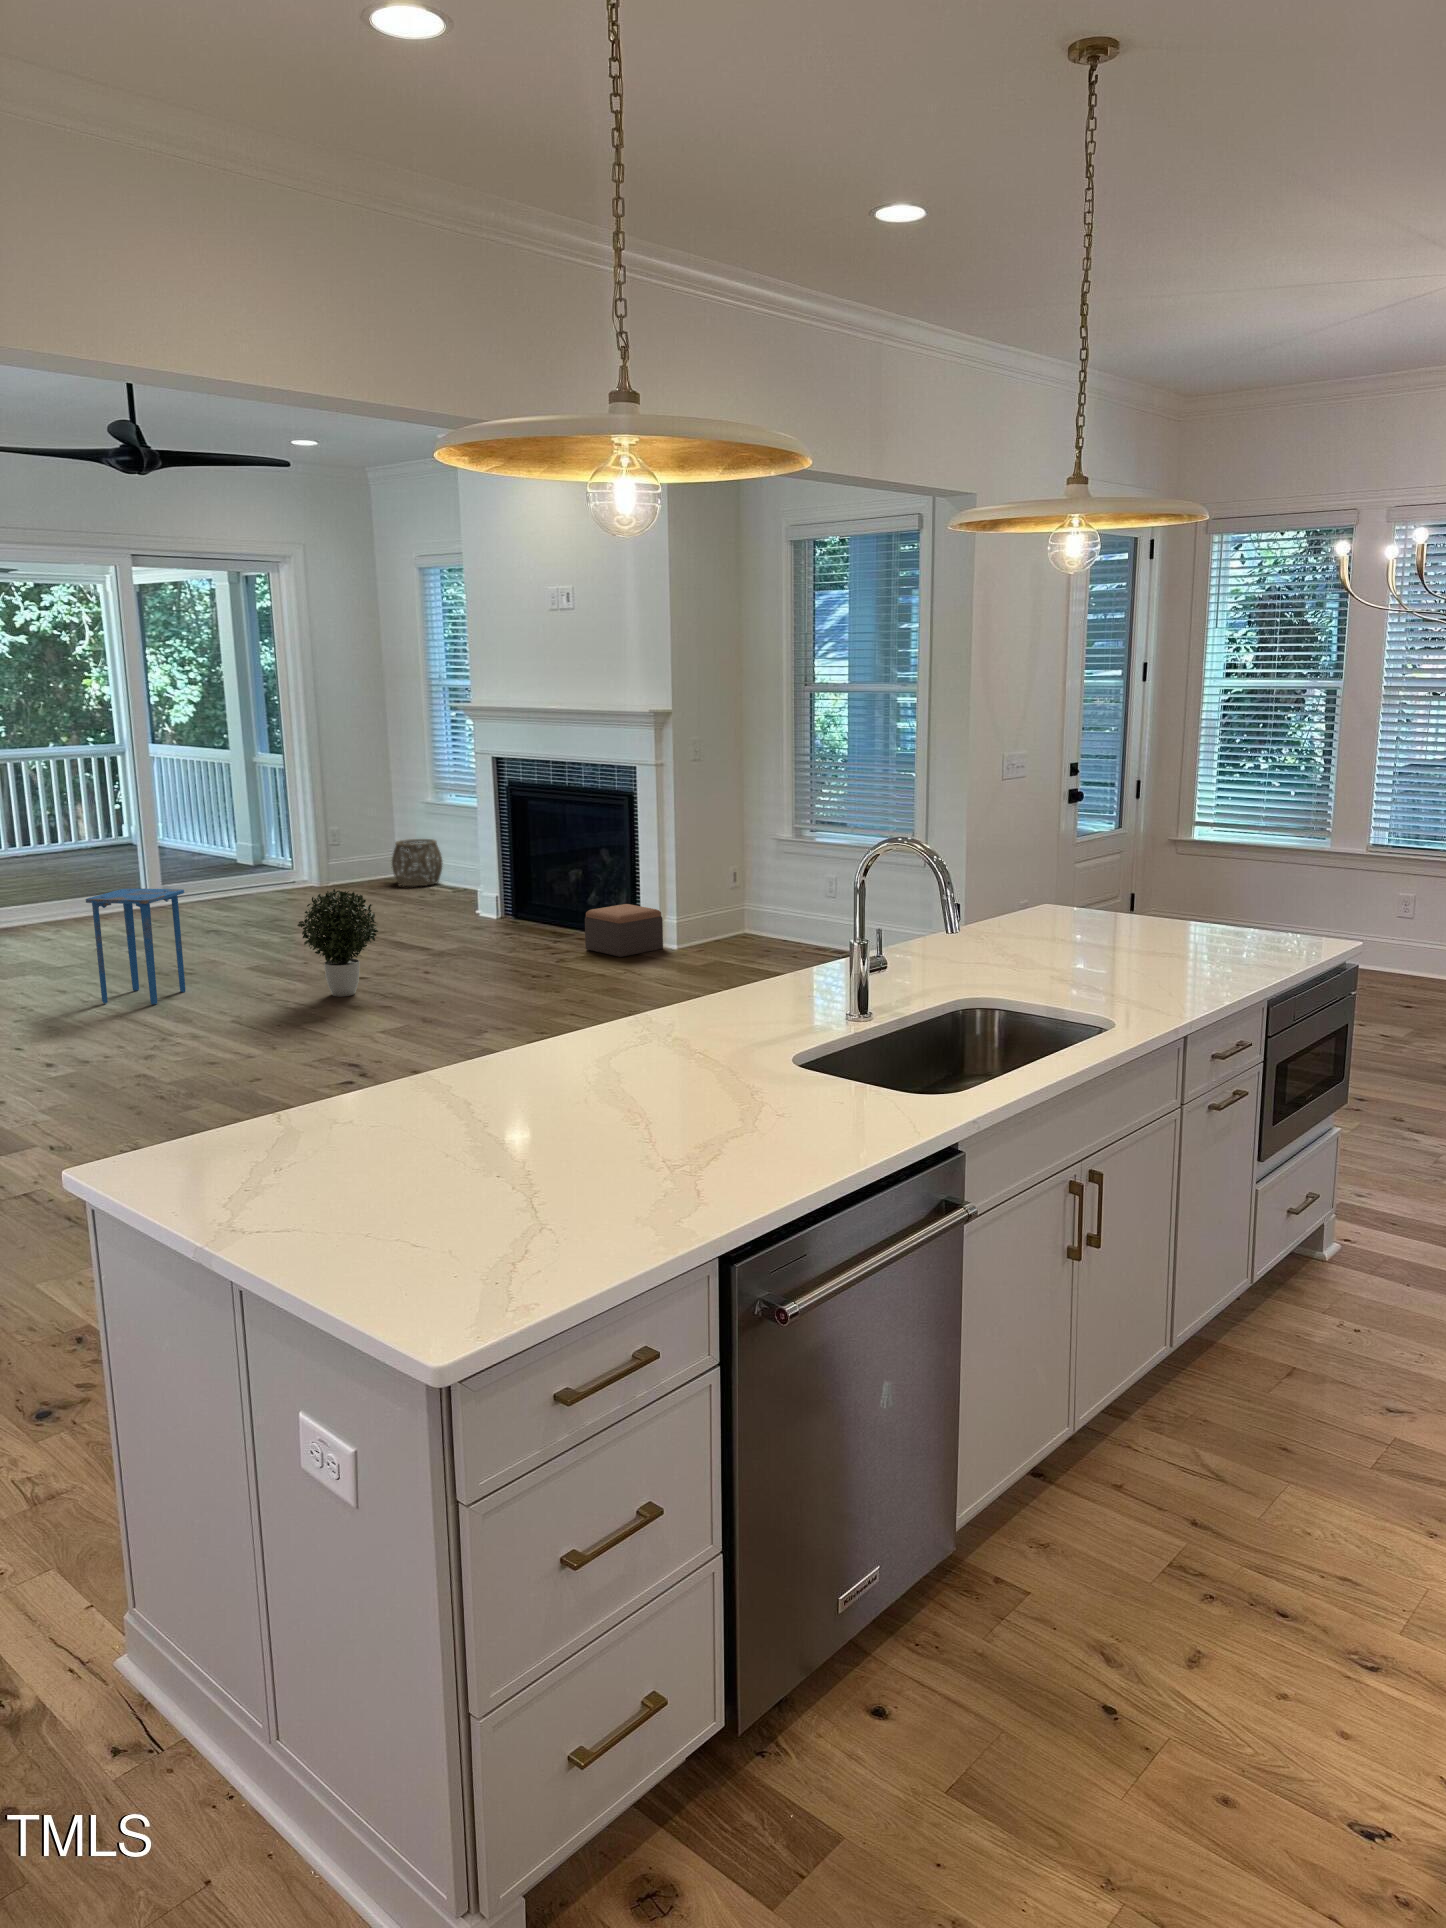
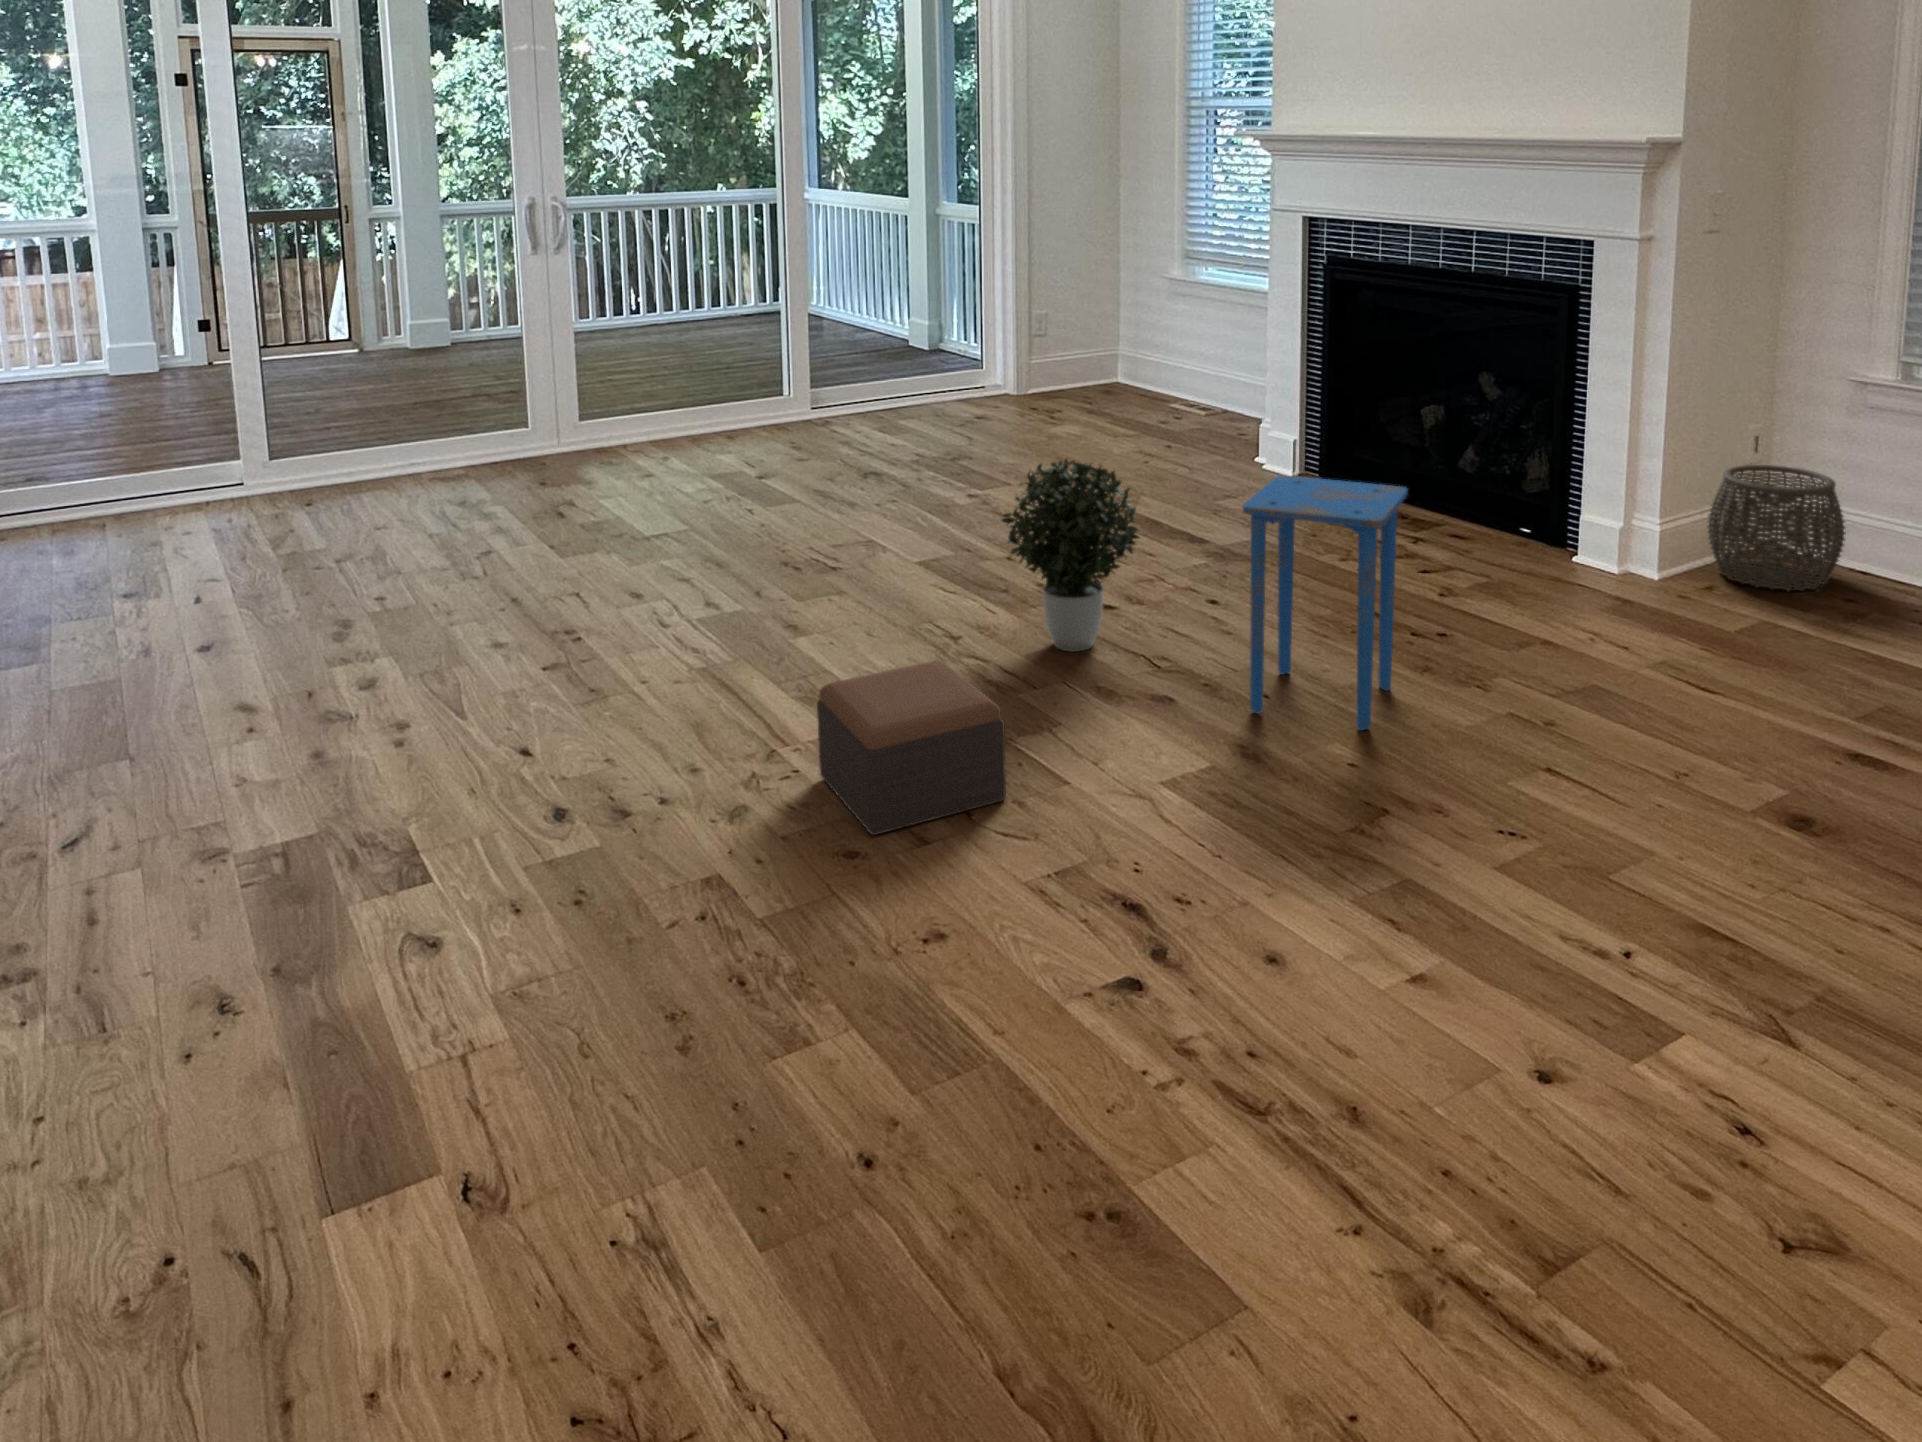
woven basket: present [392,839,443,886] -> present [1707,465,1845,591]
side table: present [86,888,185,1005] -> present [1243,475,1408,730]
footstool: present [585,904,663,957] -> present [817,660,1006,835]

